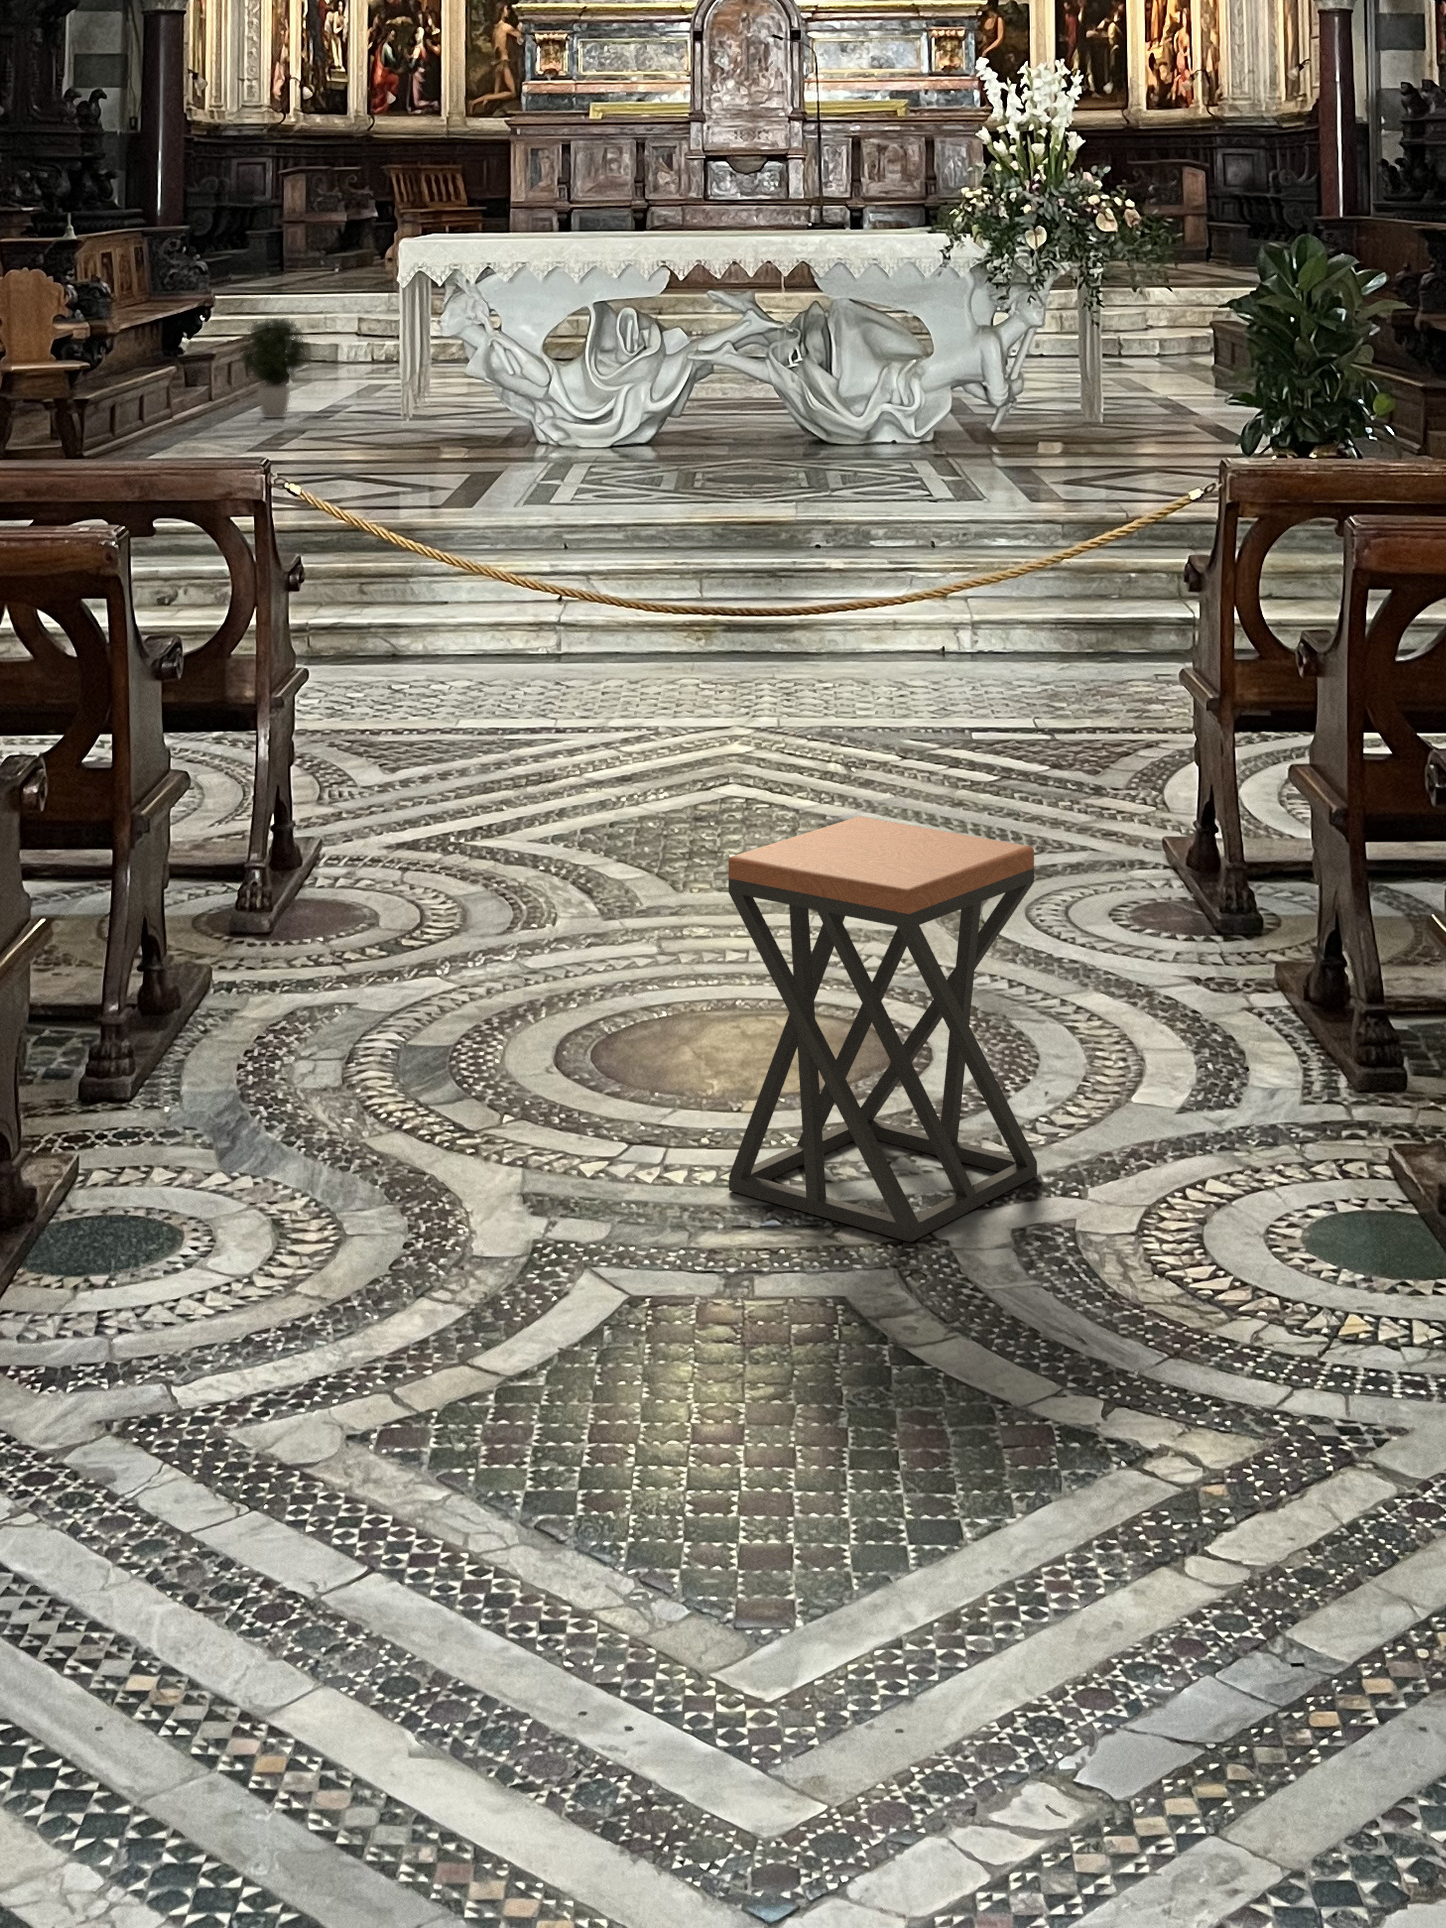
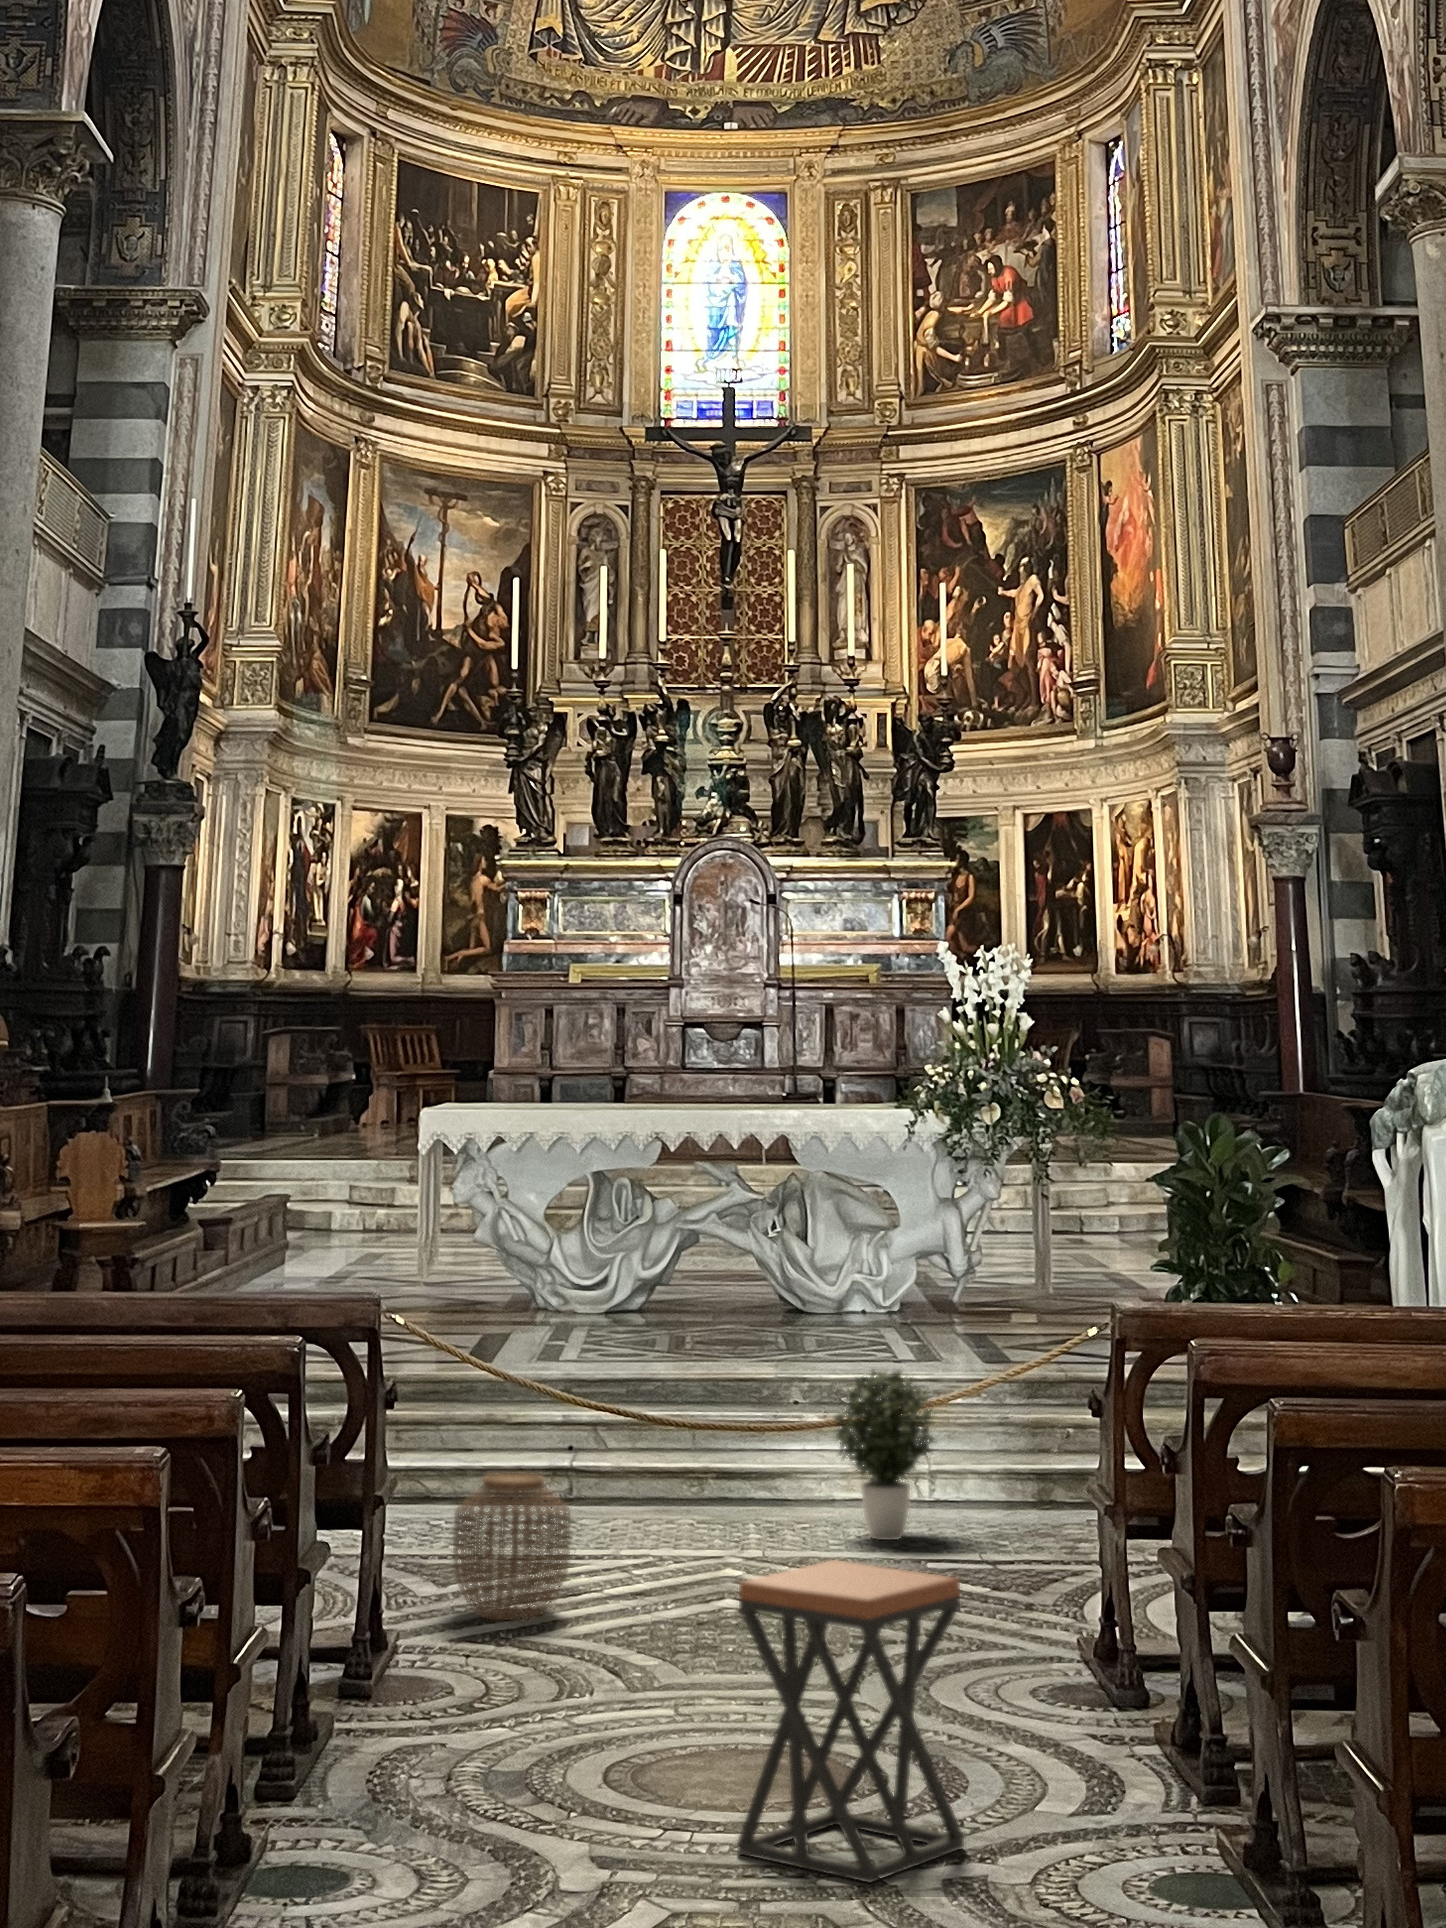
potted plant: present [240,318,308,418] -> present [833,1369,934,1540]
woven basket: none [399,656,541,820] -> present [453,1473,571,1620]

